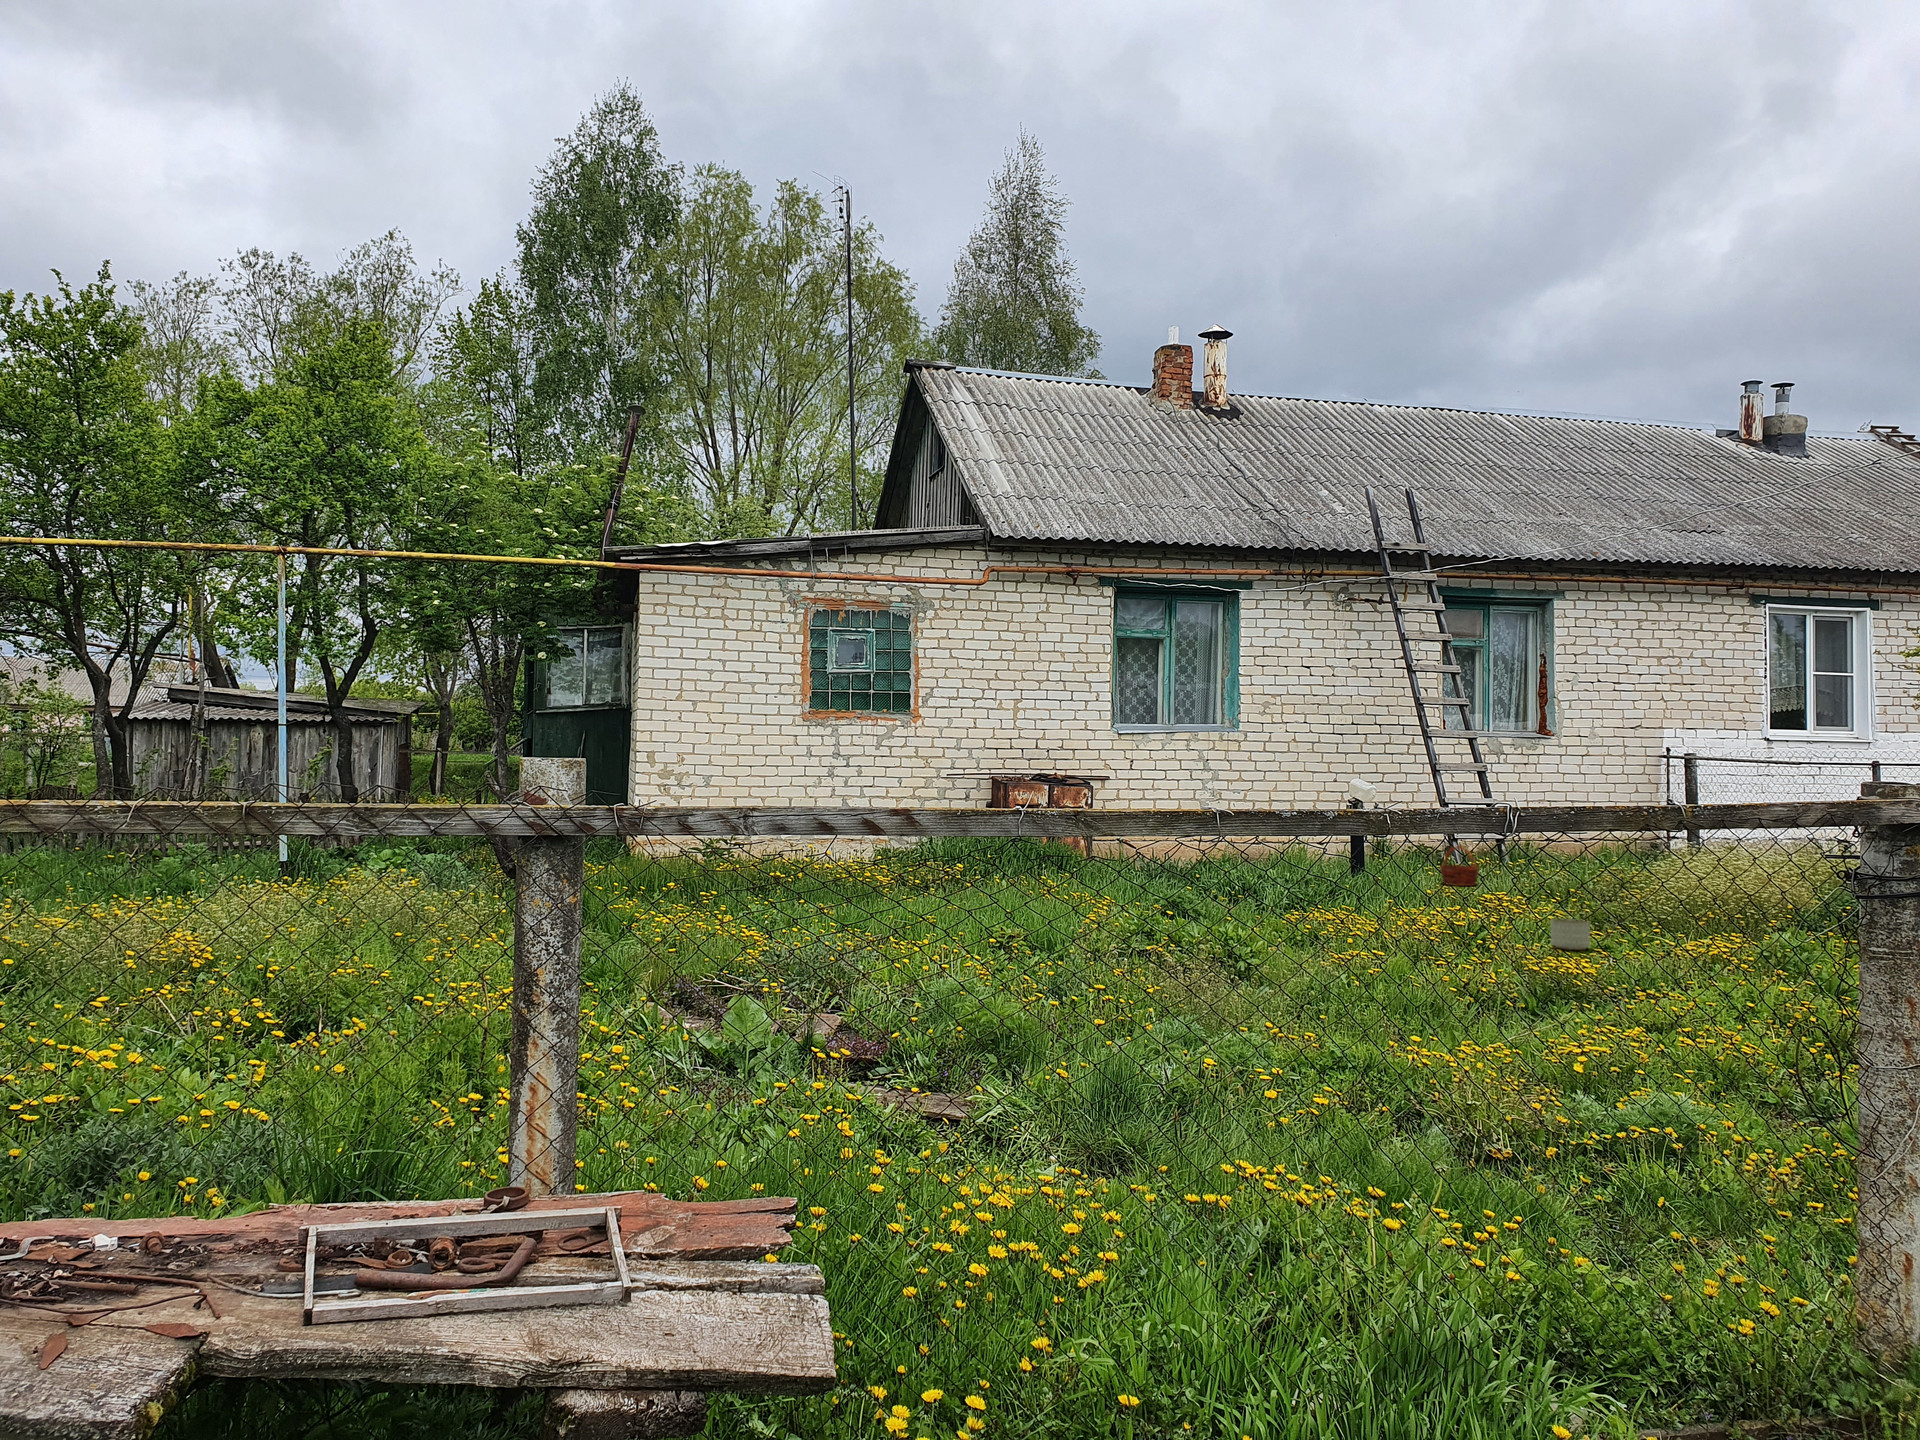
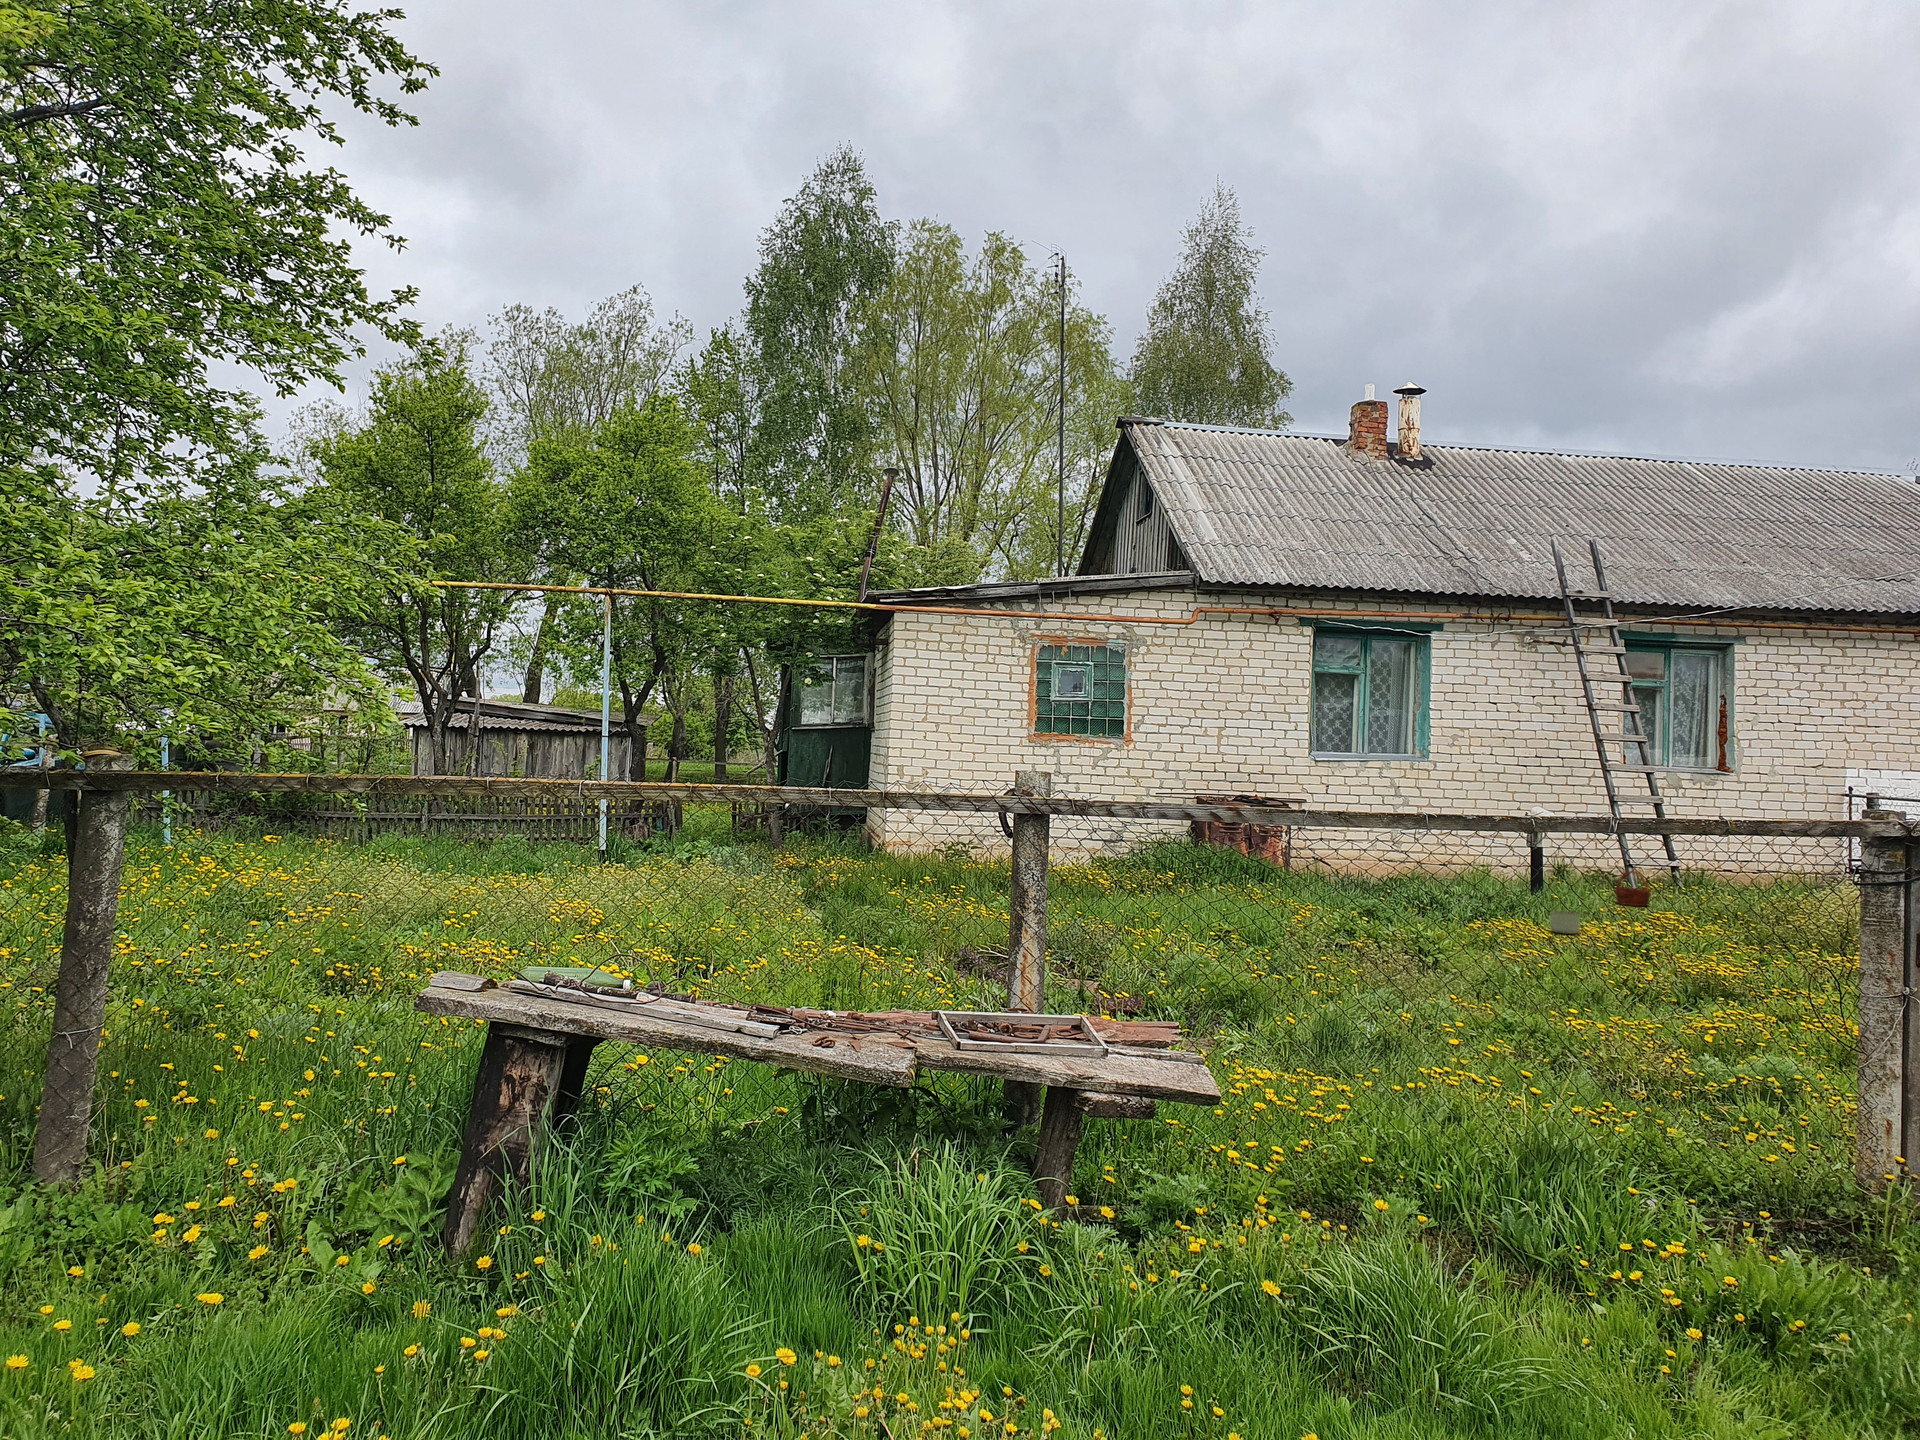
planter: present [1551,919,1590,950] -> present [1550,911,1580,934]

